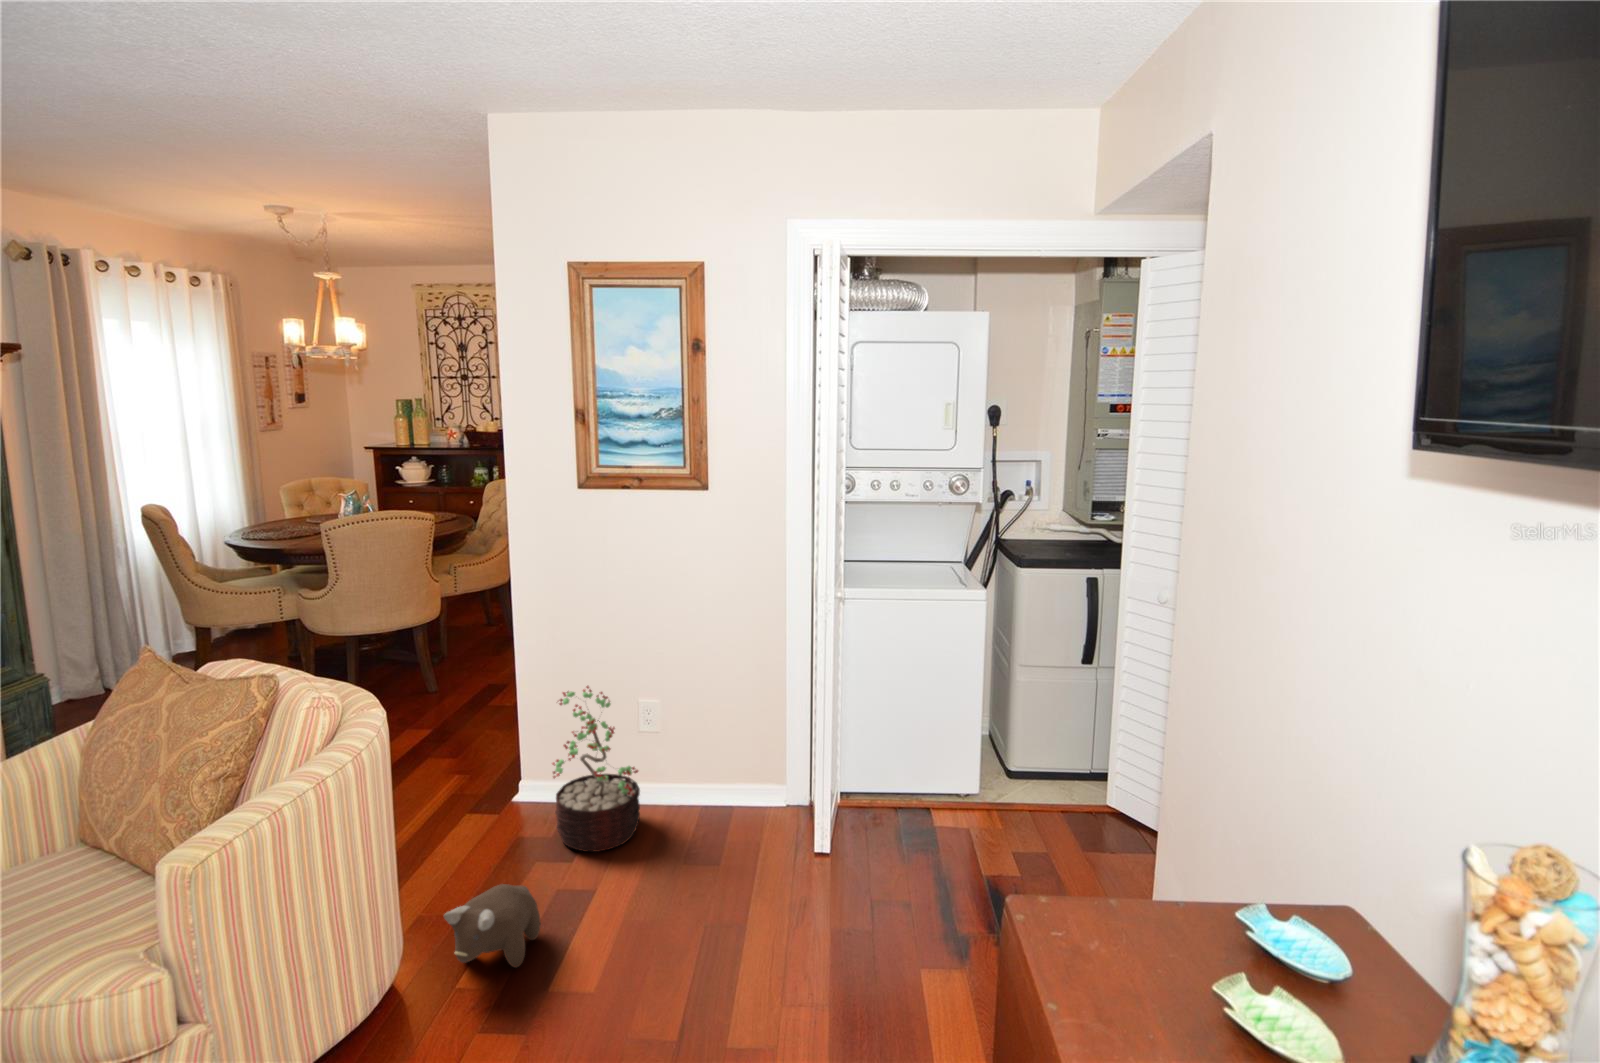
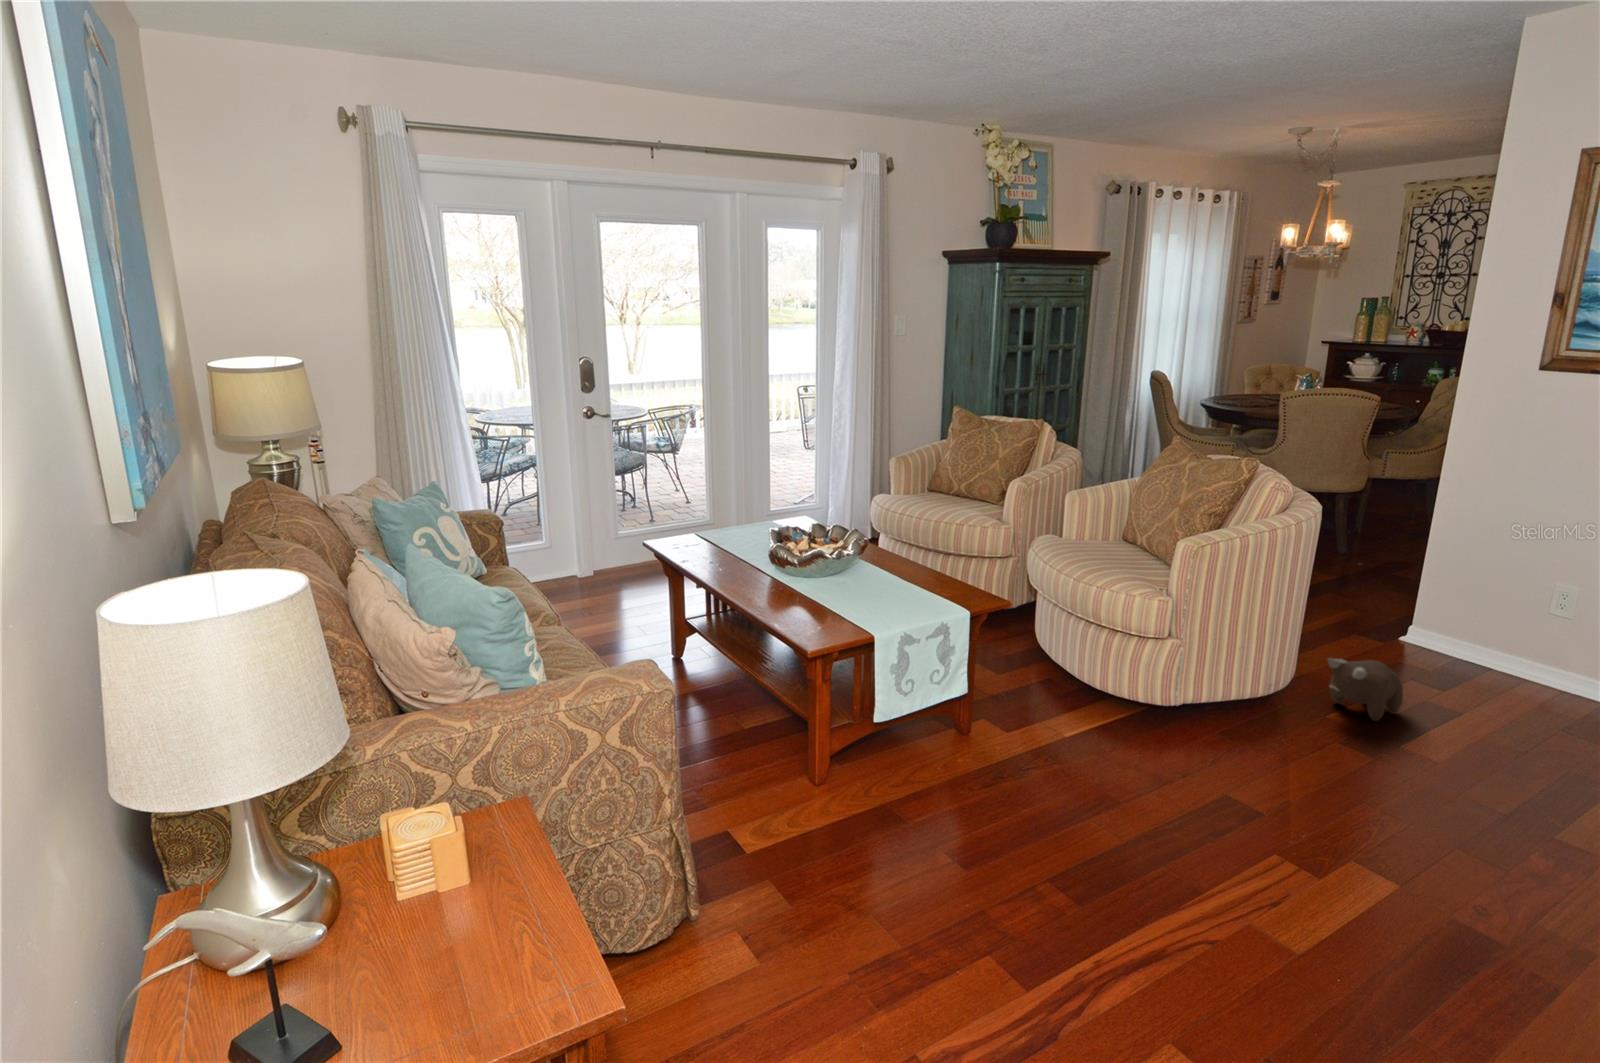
decorative plant: present [553,686,640,852] -> none [1434,549,1536,693]

